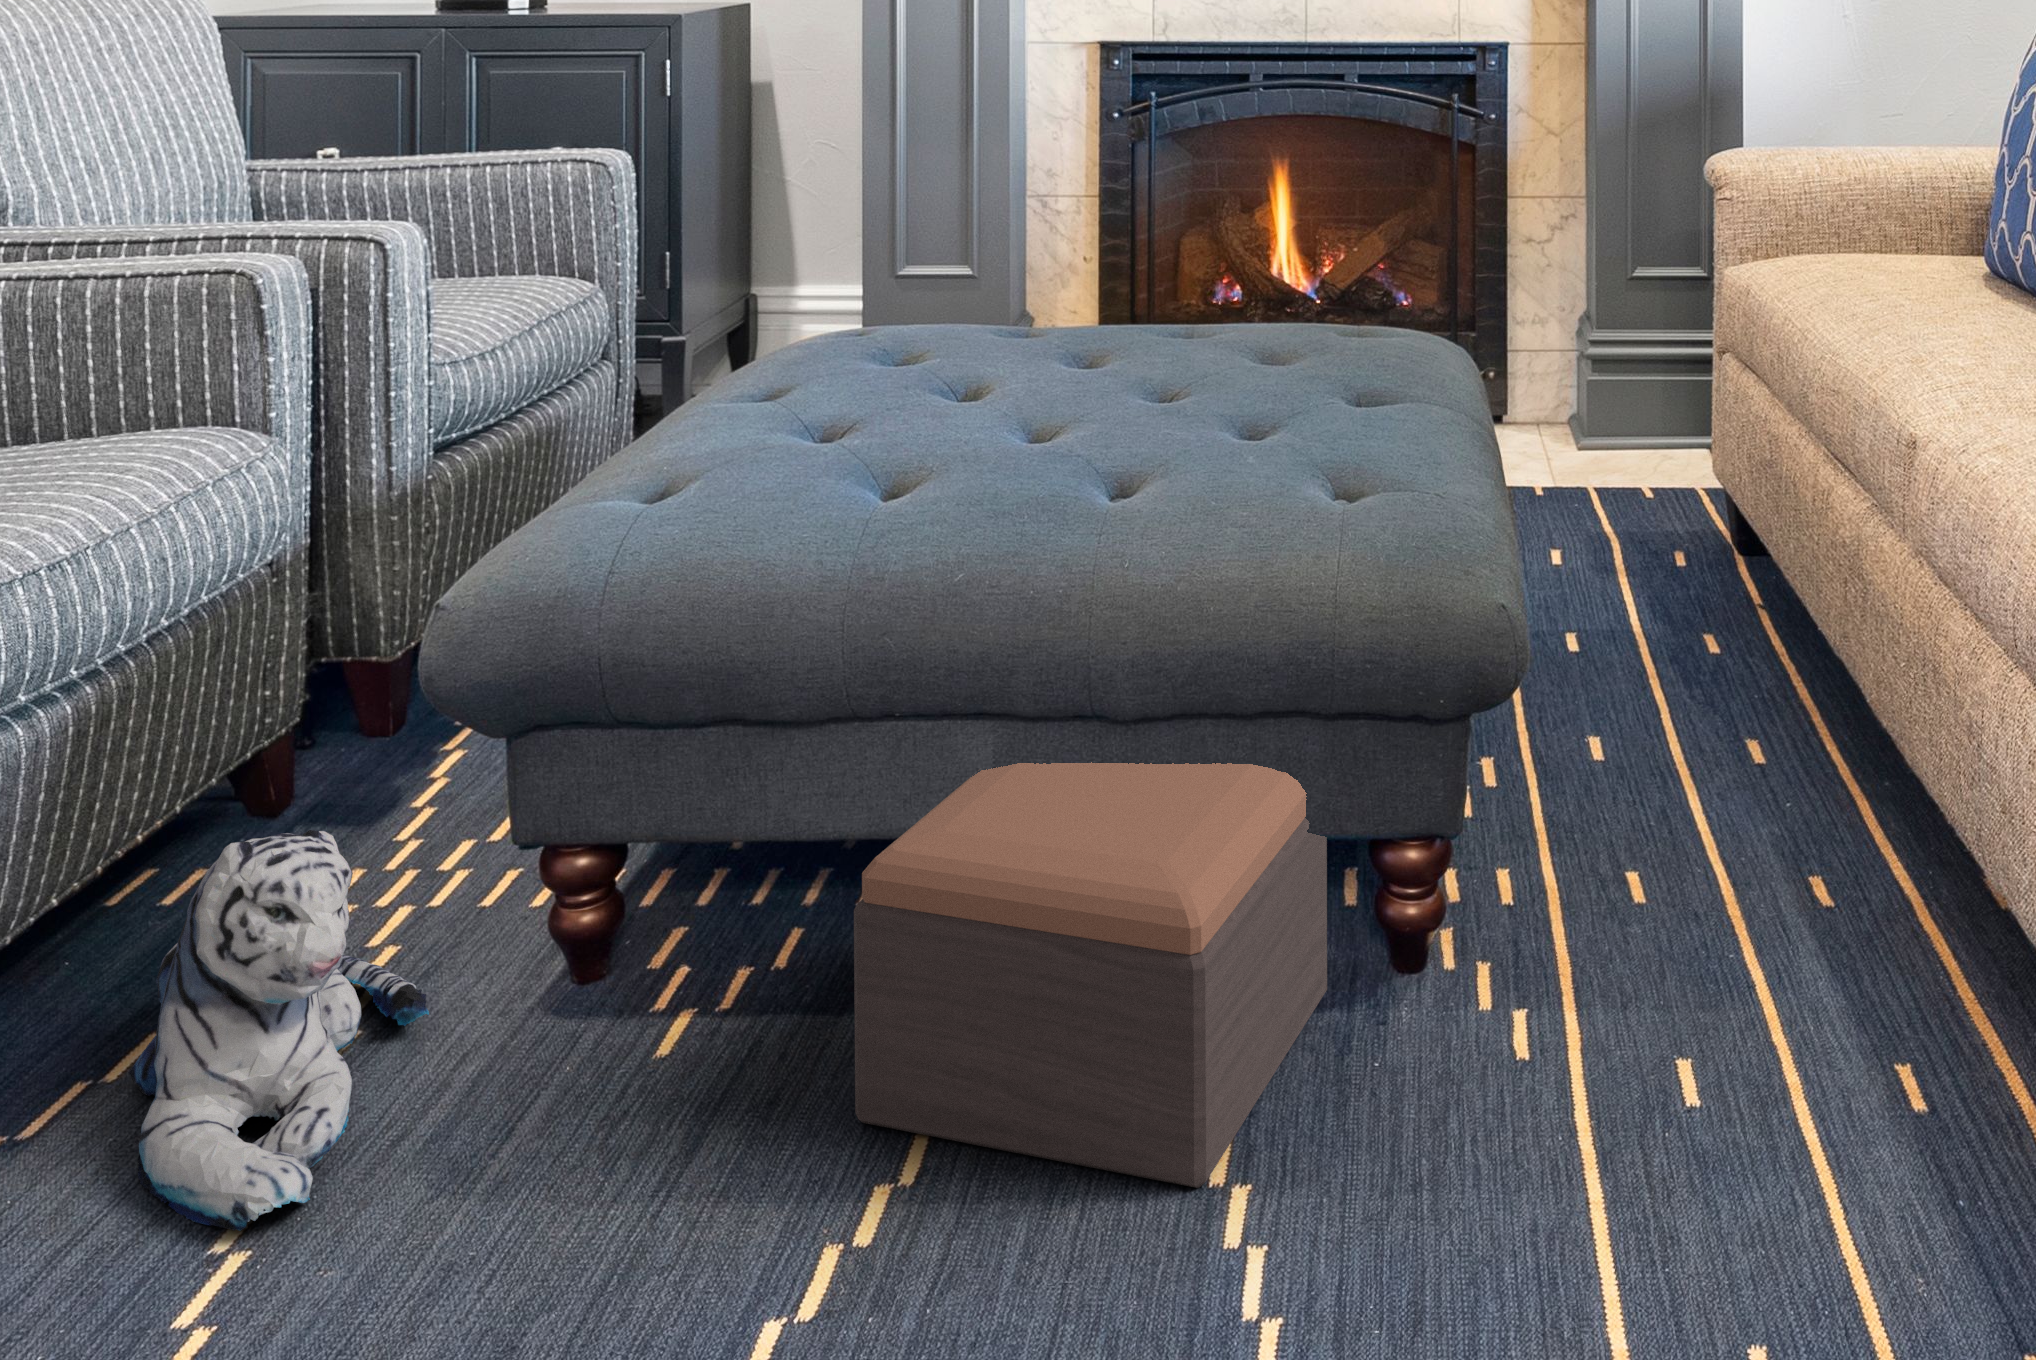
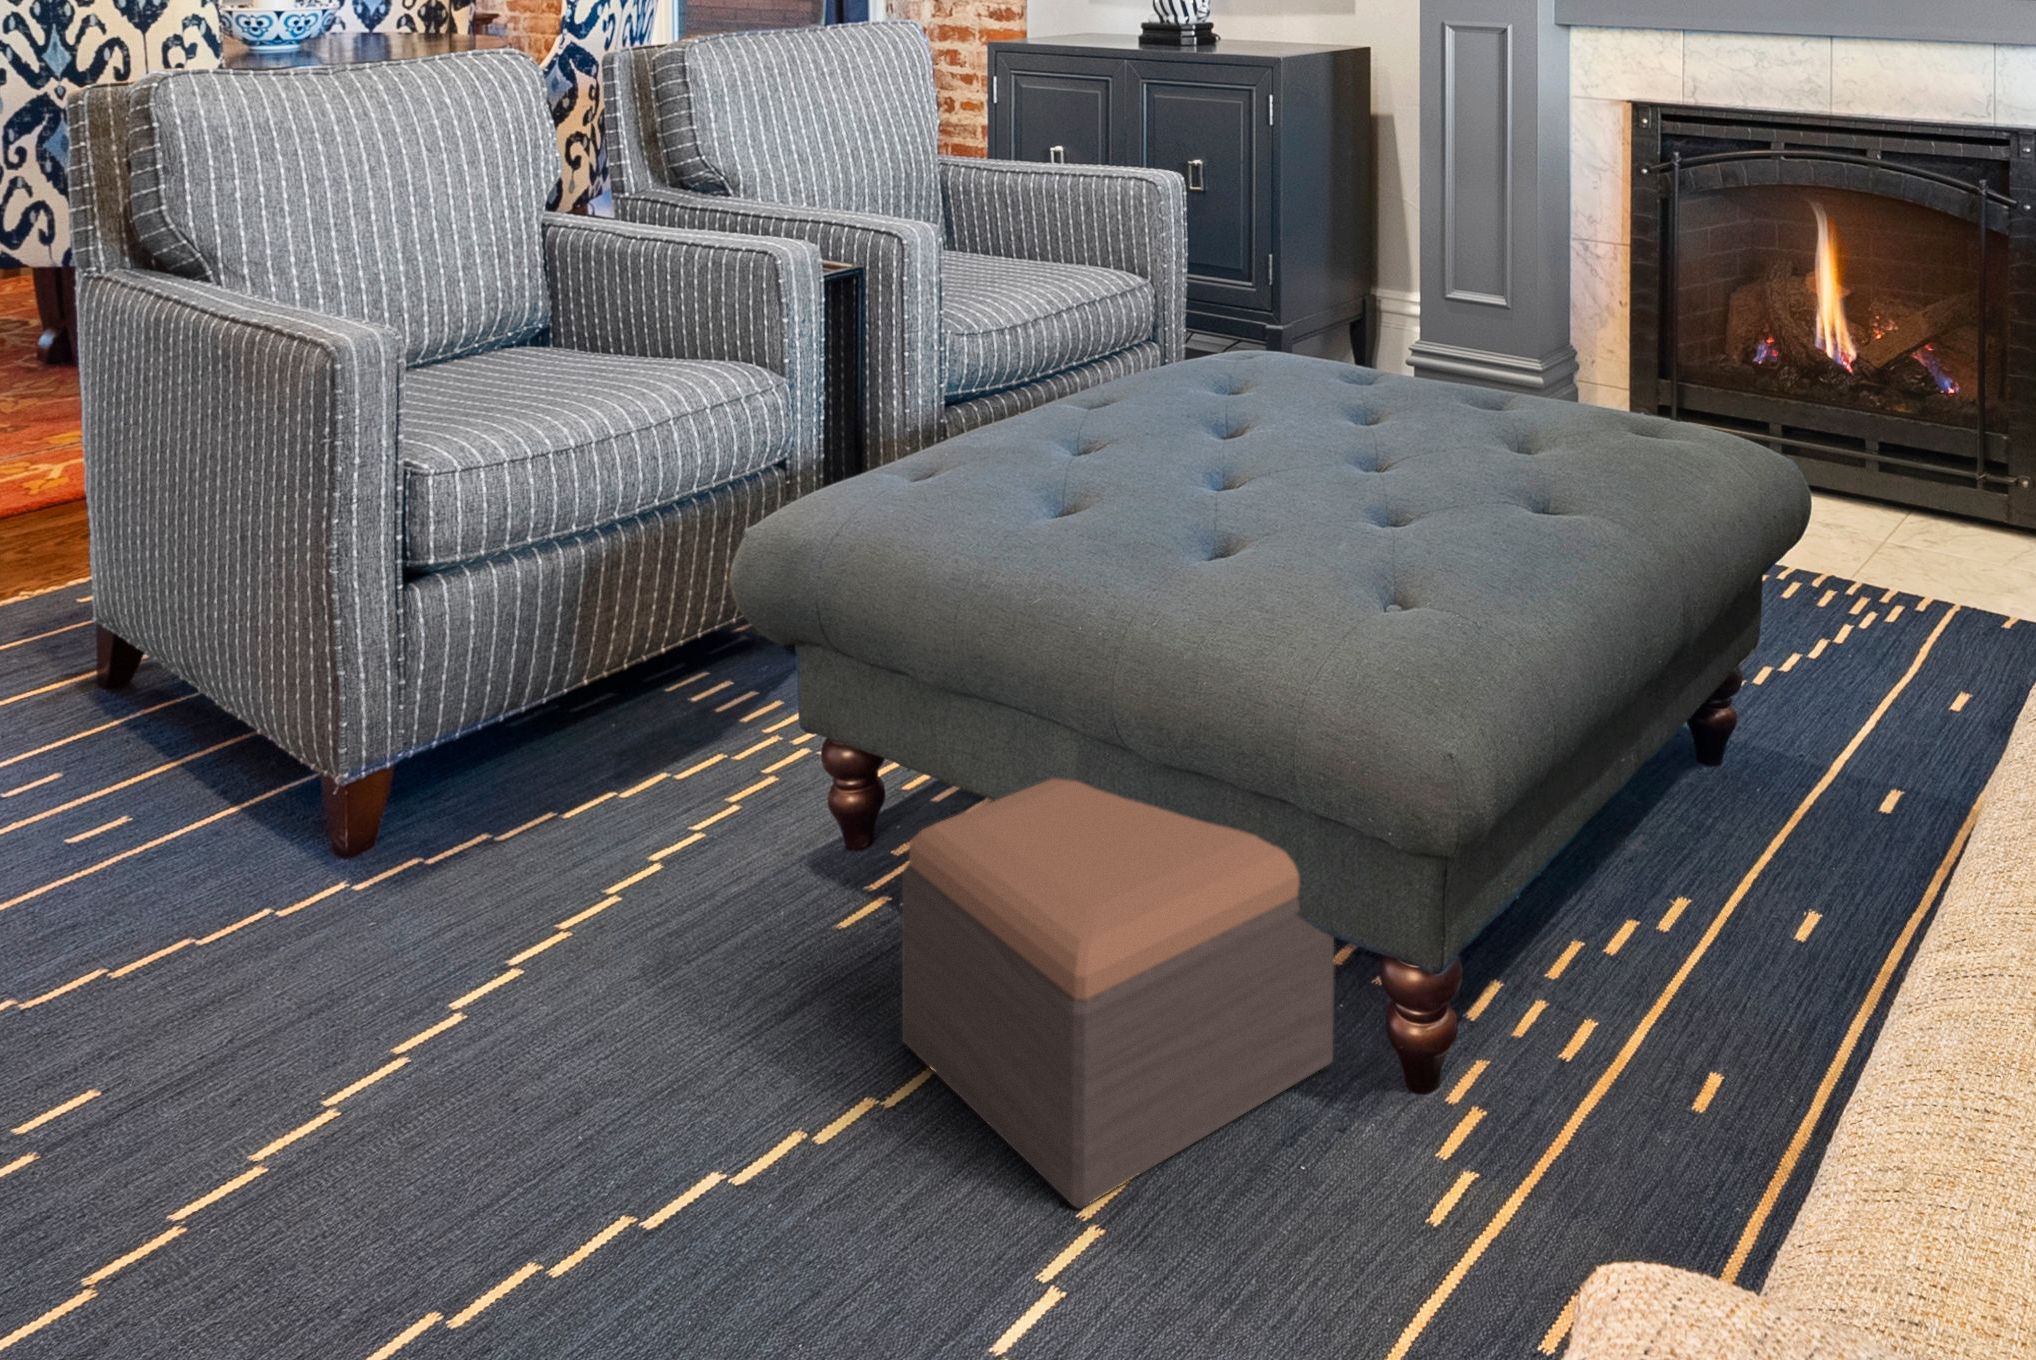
plush toy: present [128,830,429,1231] -> none [489,690,736,975]

